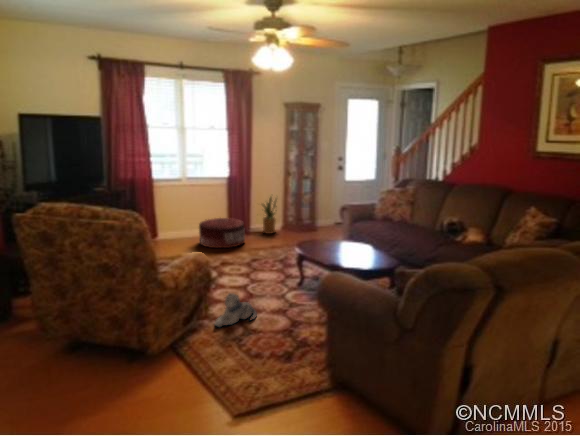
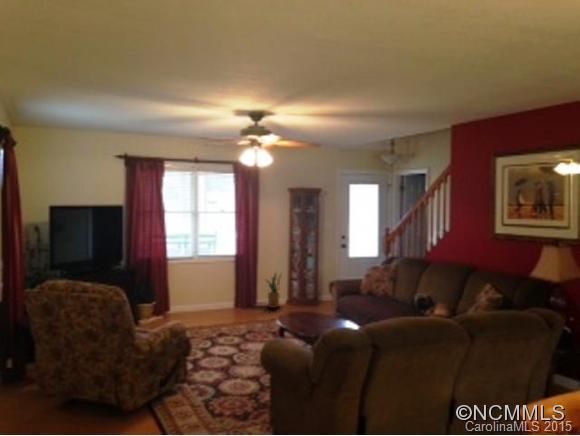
pouf: present [199,218,245,248] -> none [206,292,248,321]
plush toy: present [215,293,257,327] -> none [191,359,233,390]

